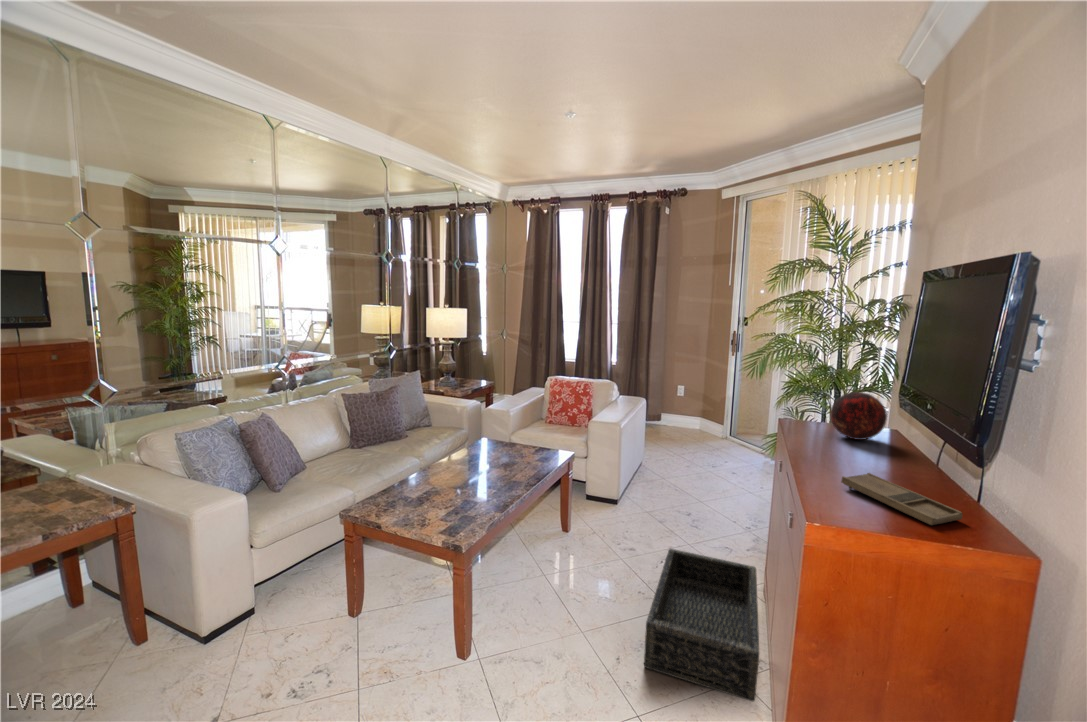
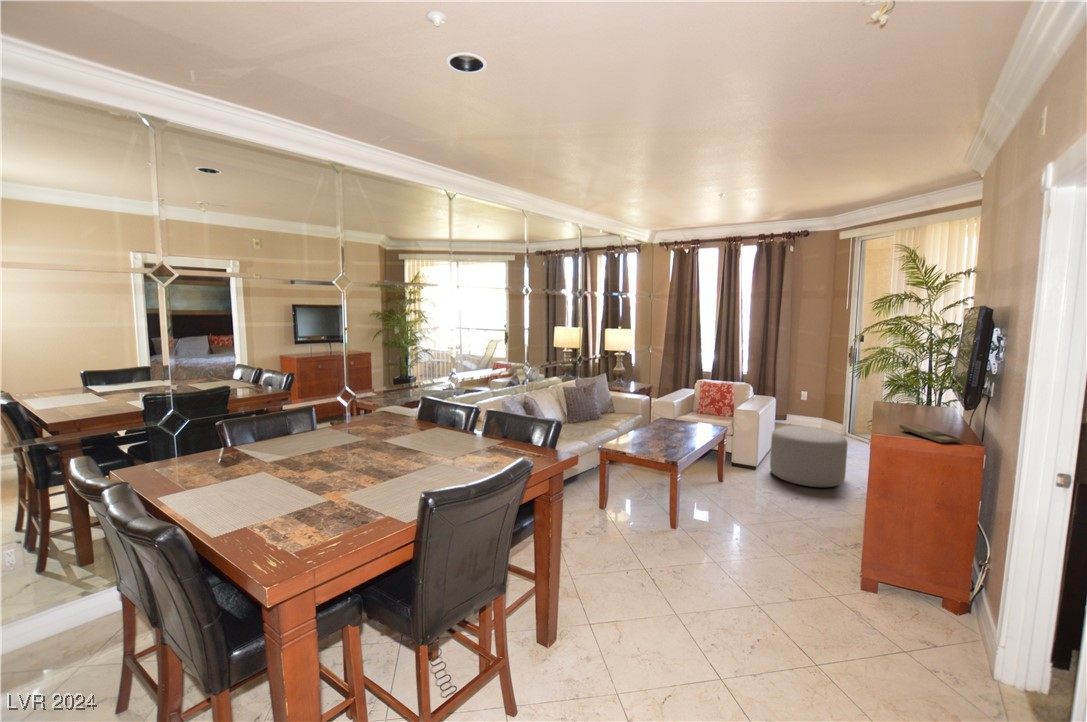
decorative orb: present [830,392,887,440] -> none [908,385,946,415]
ottoman: none [636,440,735,530] -> present [770,426,847,487]
basket: present [644,549,759,702] -> none [782,487,858,558]

